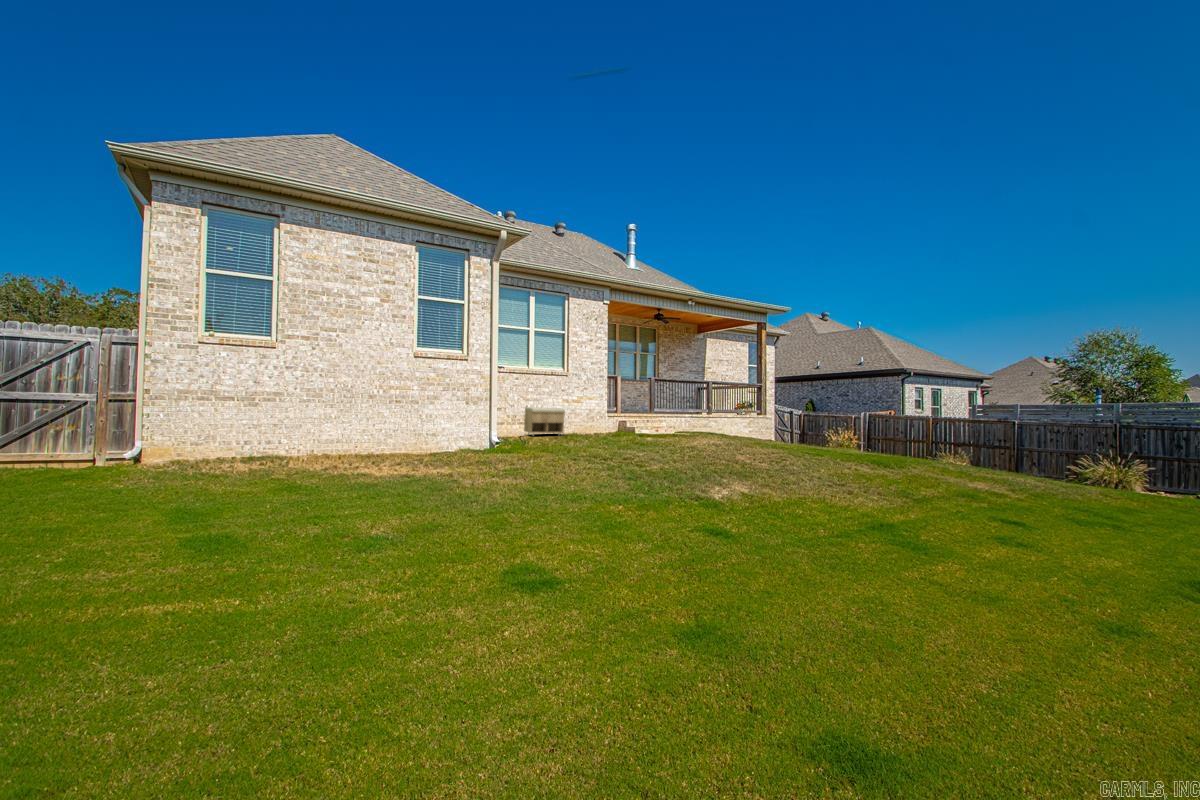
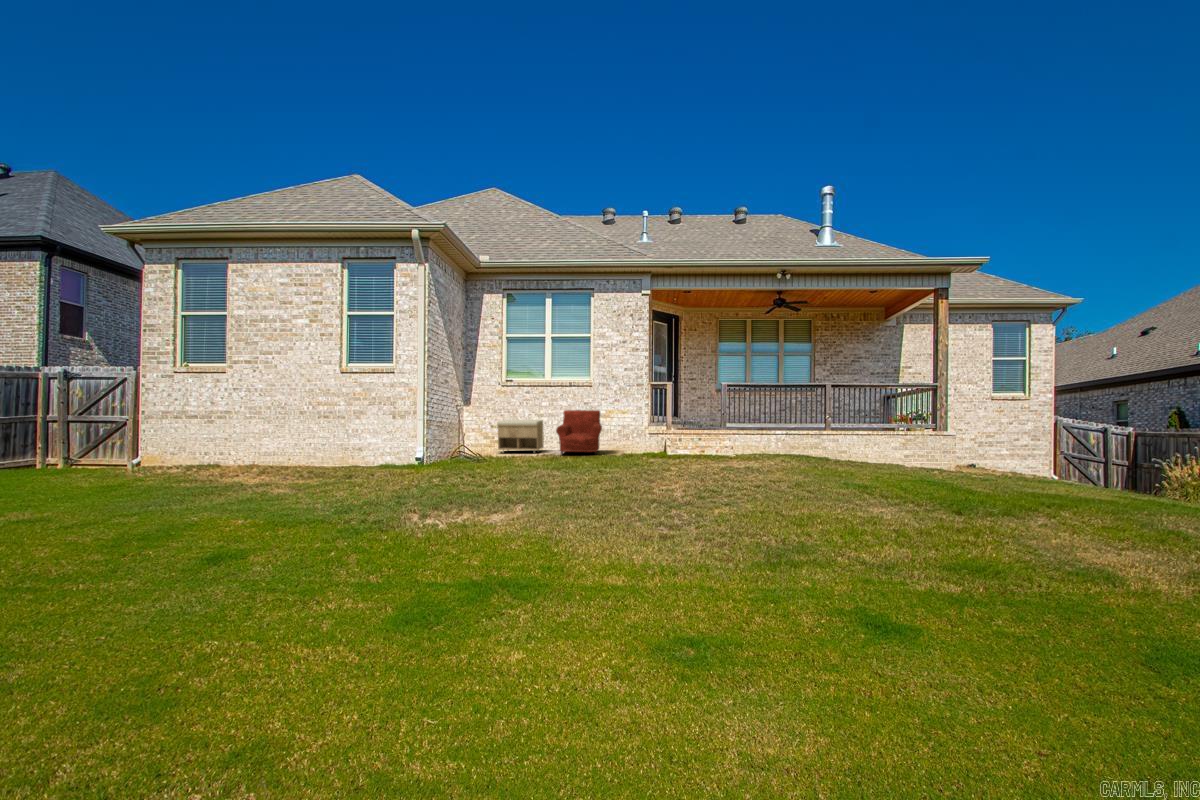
armchair: none [573,400,616,436] -> present [556,410,602,455]

